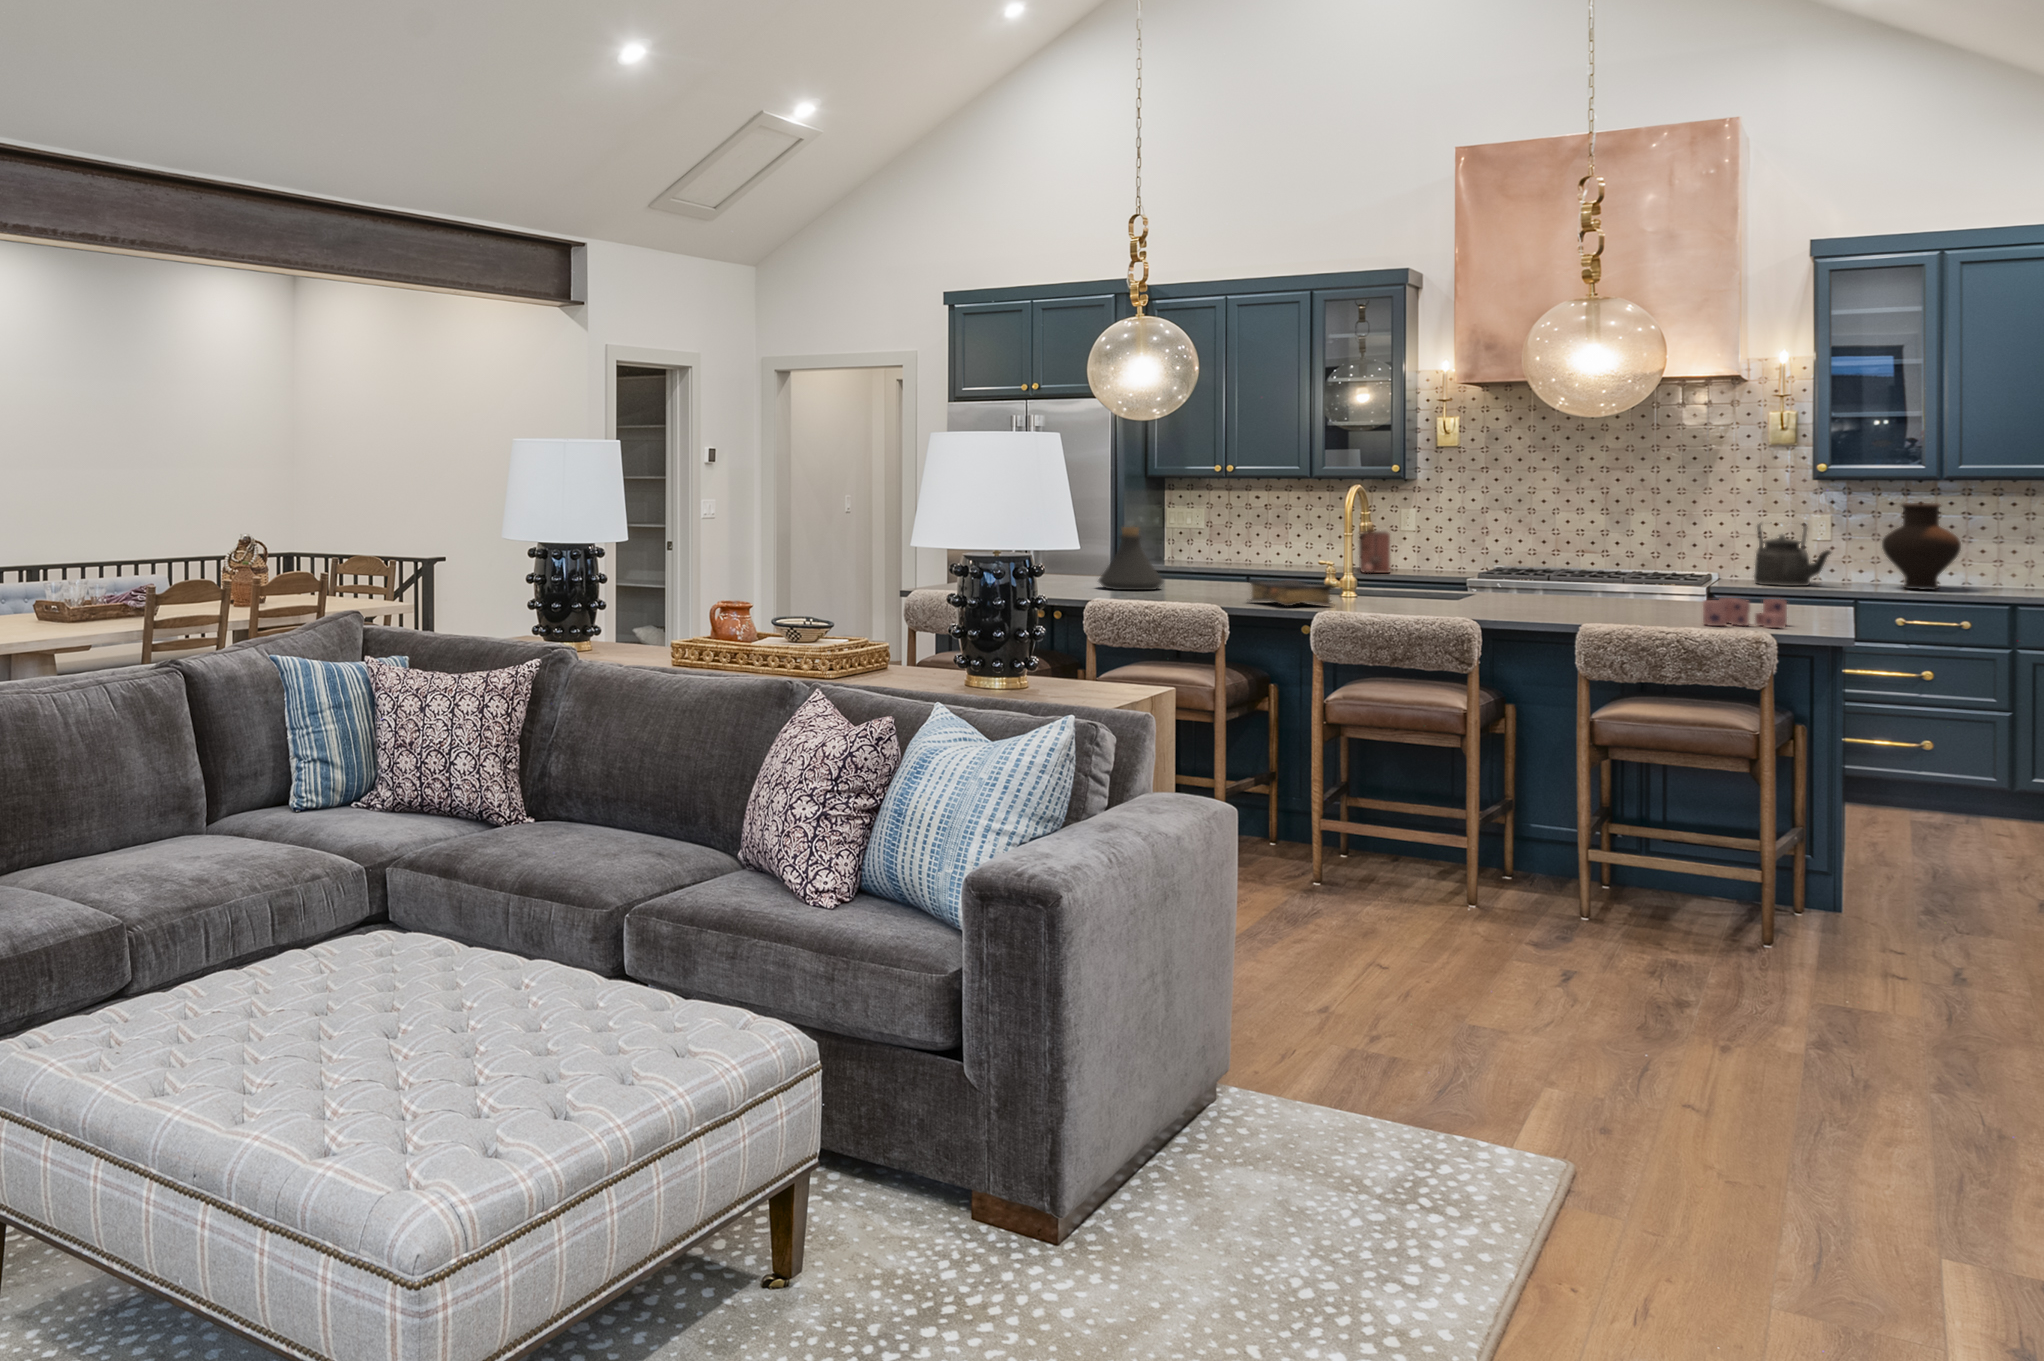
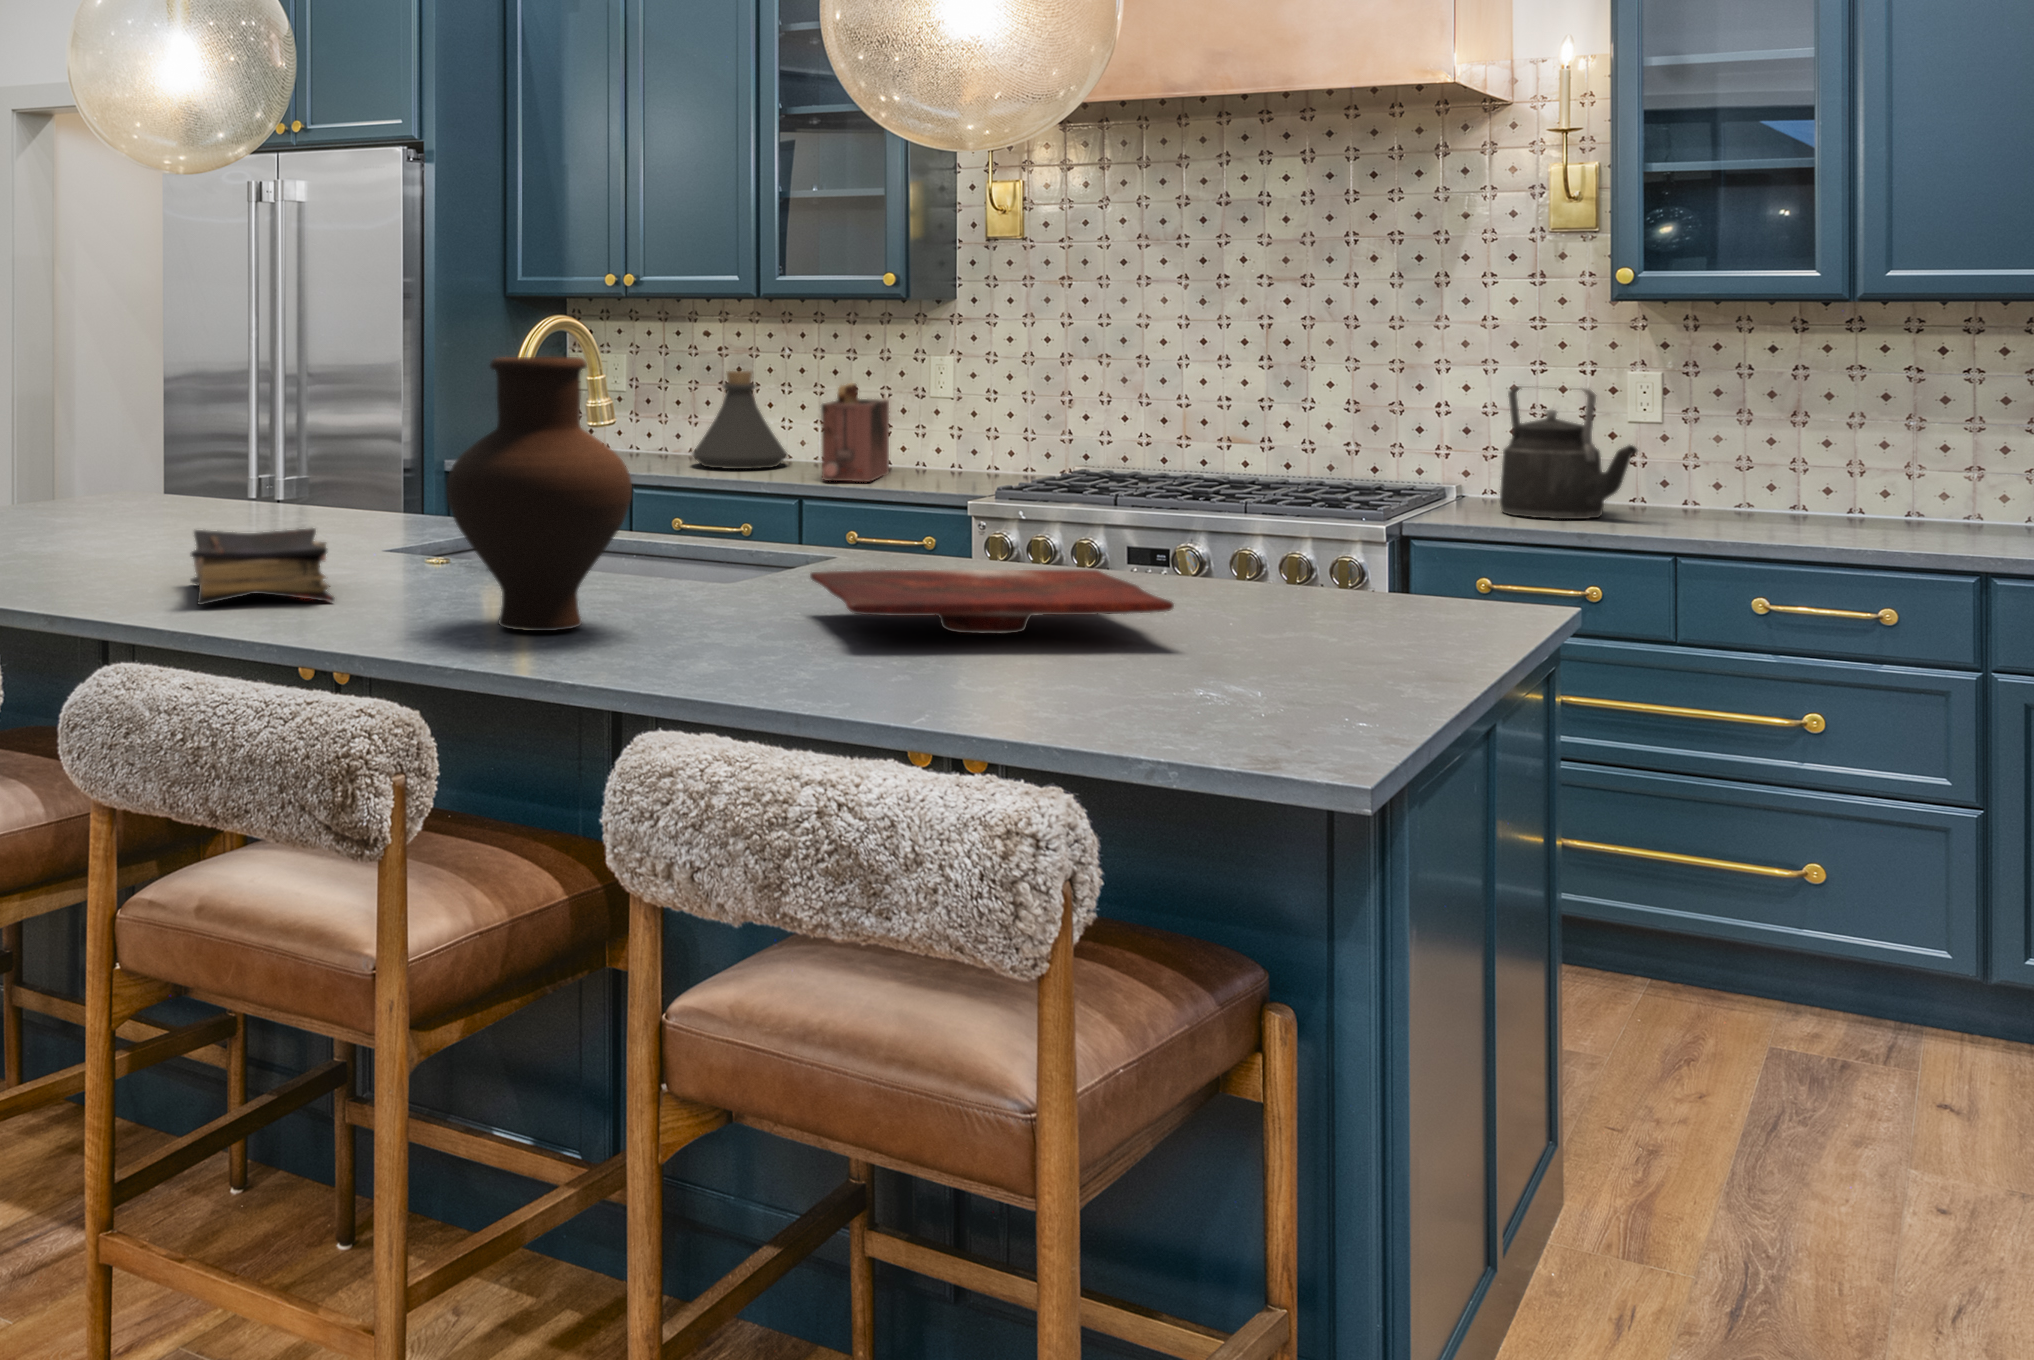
vase: present [1882,503,1961,589] -> present [446,357,632,631]
bottle: present [1099,527,1163,590] -> present [692,371,787,469]
cutting board: none [1545,592,1721,612] -> present [810,570,1174,634]
candle: present [1703,598,1787,628] -> none [1043,612,1272,718]

